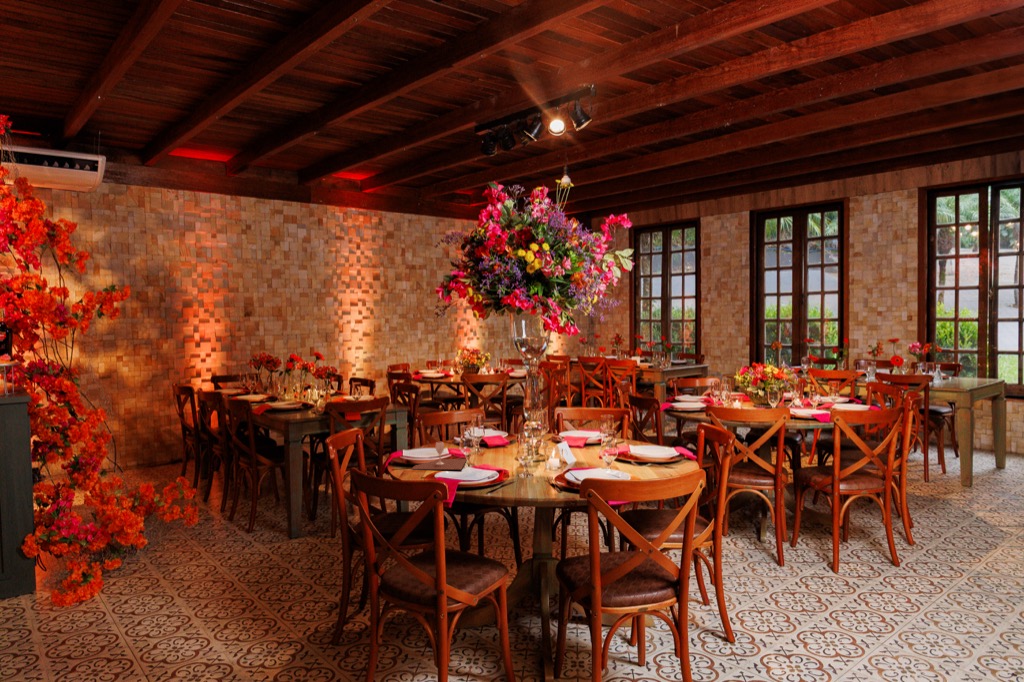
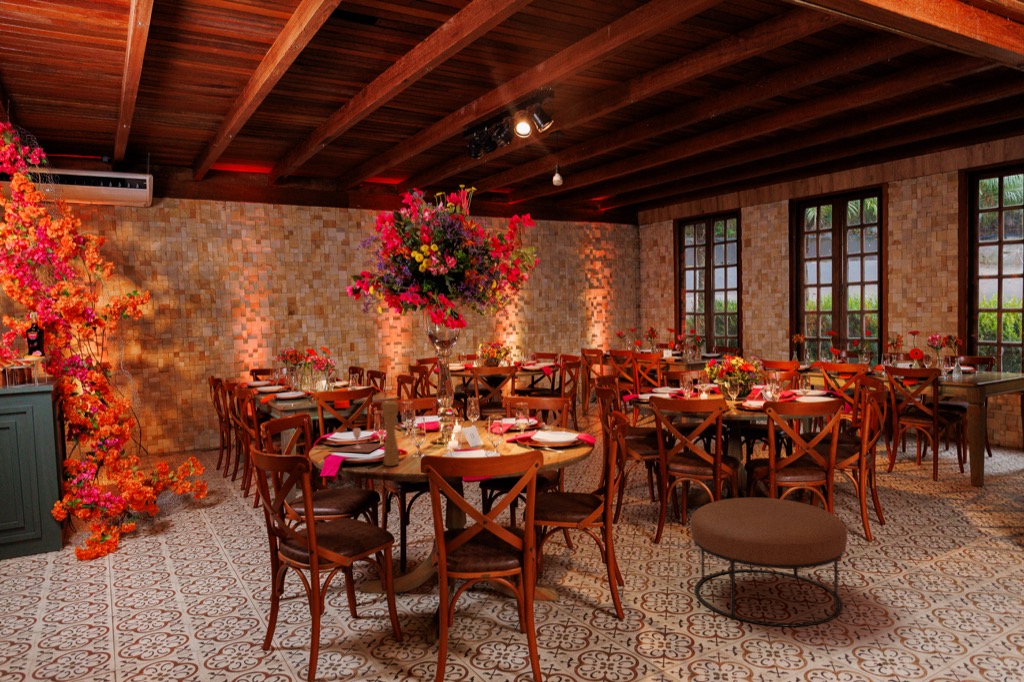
pepper mill: none [491,410,510,485] -> present [382,401,399,466]
ottoman: none [777,507,945,642] -> present [690,497,847,627]

